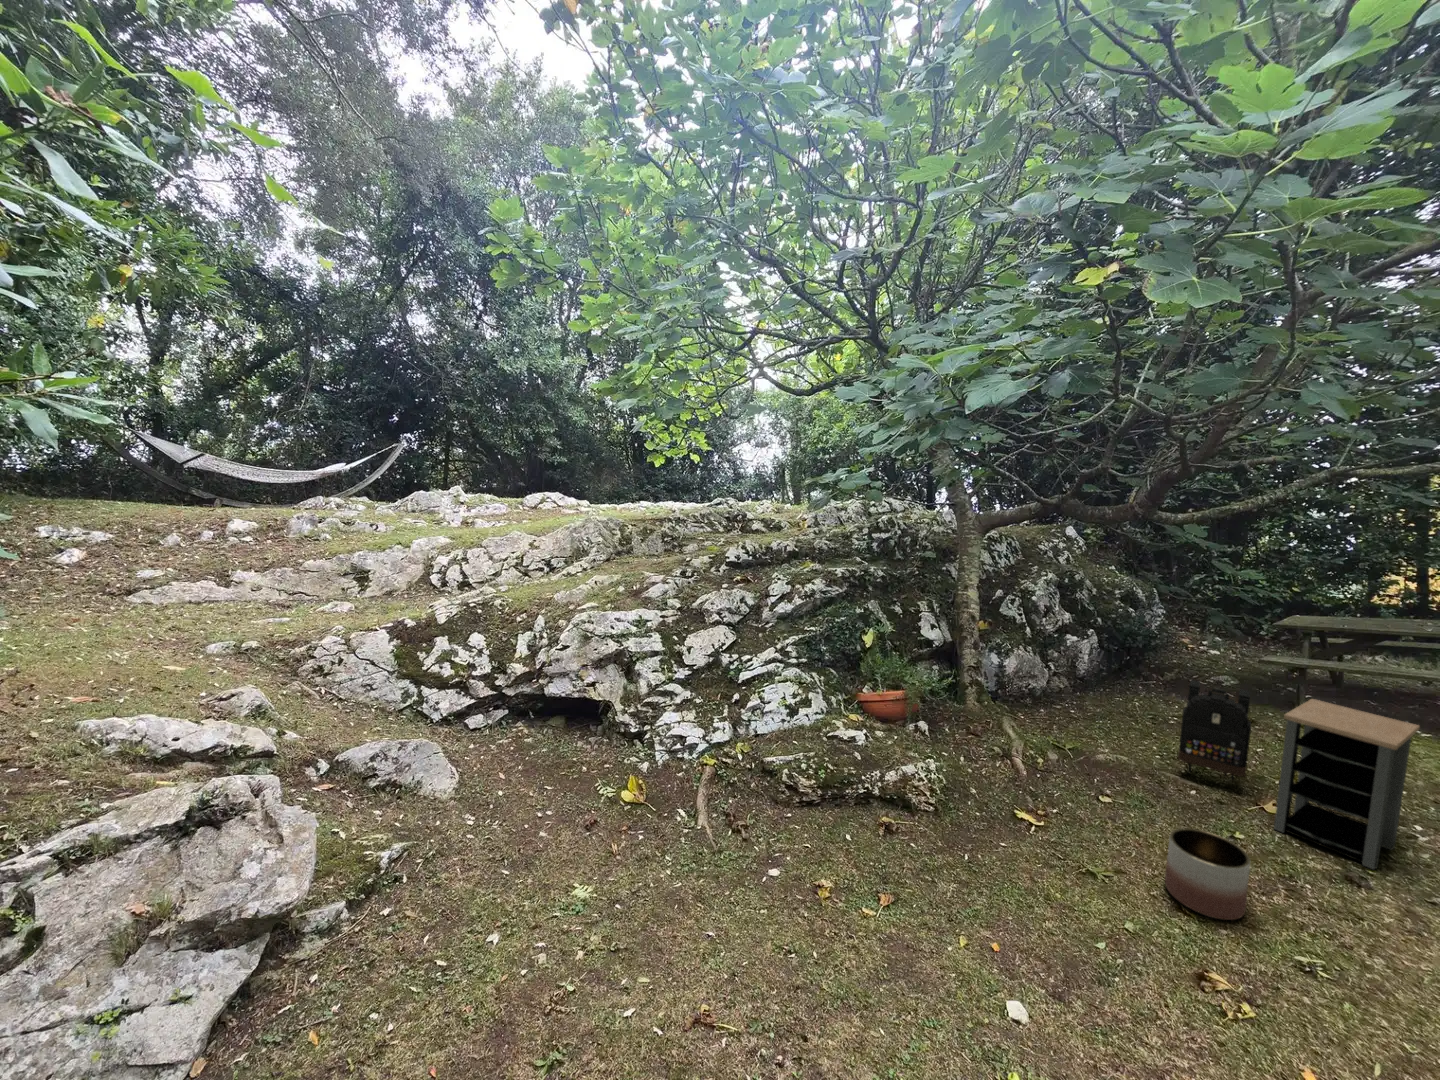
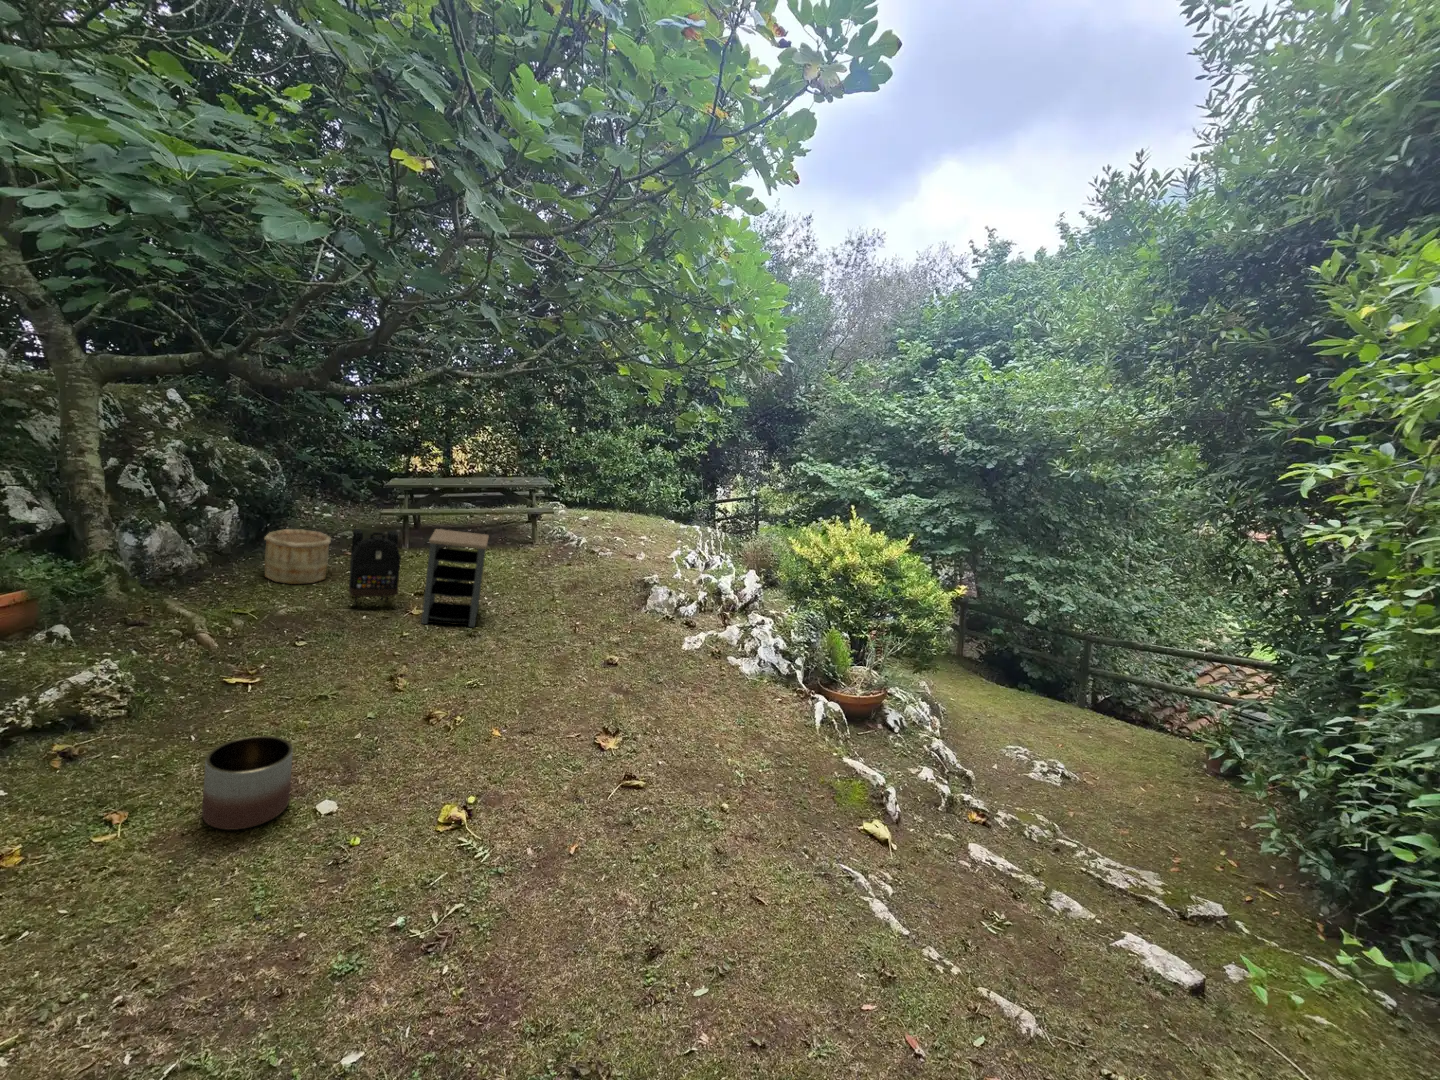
wooden bucket: none [1105,666,1180,730] -> present [264,529,331,584]
planter: present [1165,828,1250,920] -> present [202,736,293,830]

